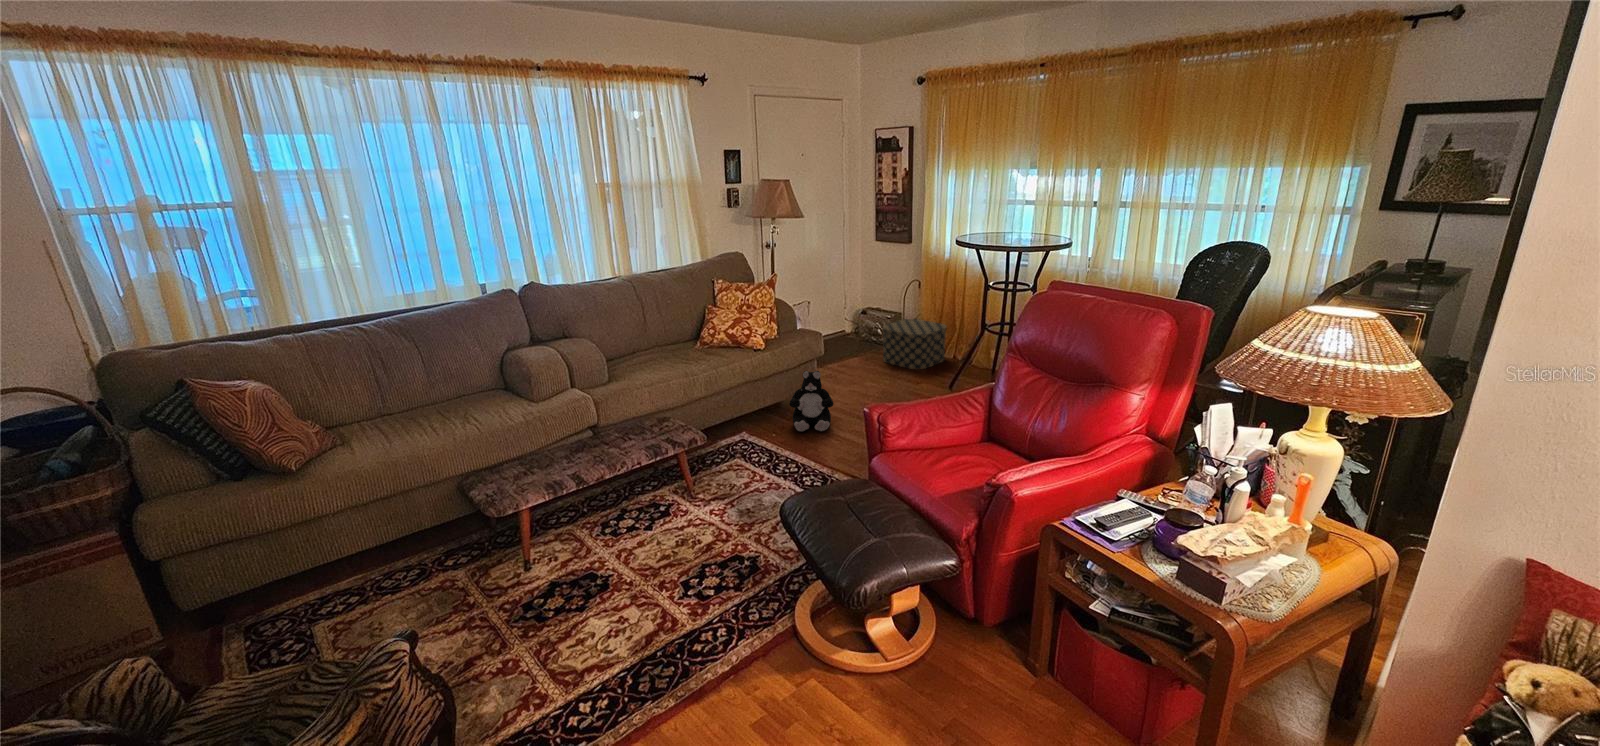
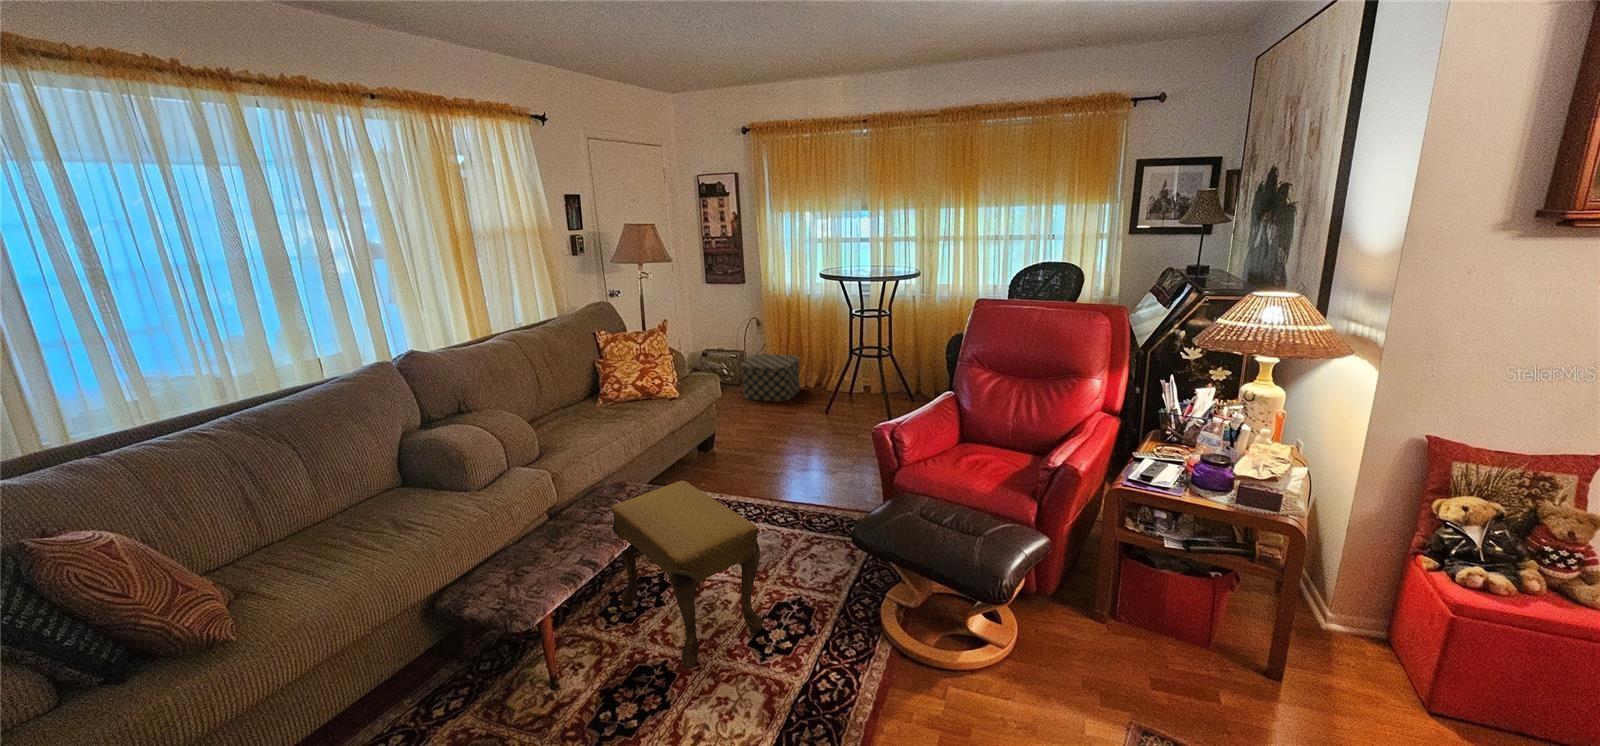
plush toy: present [789,371,834,432] -> none [708,411,758,475]
footstool: none [608,424,706,587] -> present [611,481,763,669]

